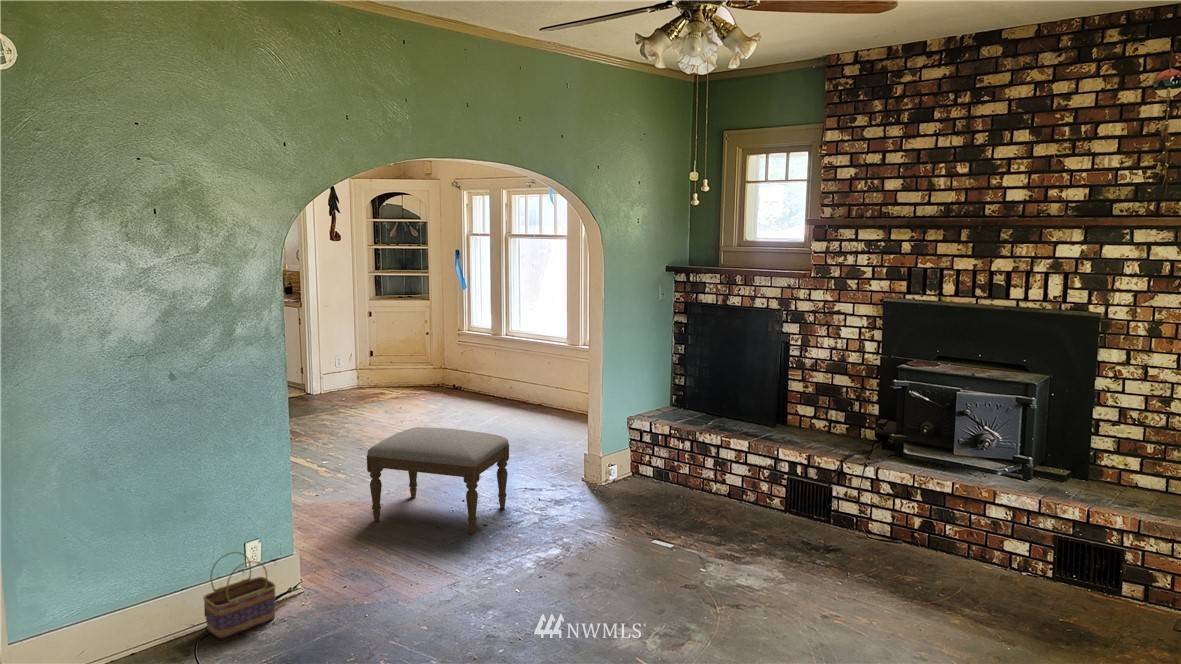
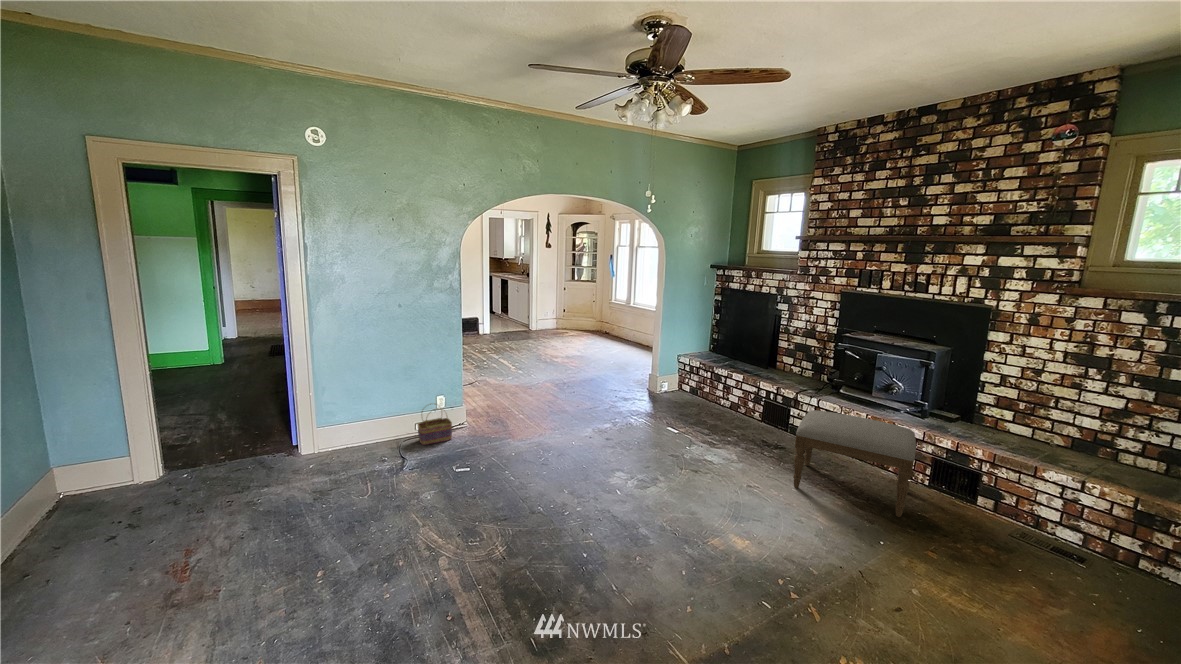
ottoman: present [367,427,509,534] -> present [793,410,916,517]

